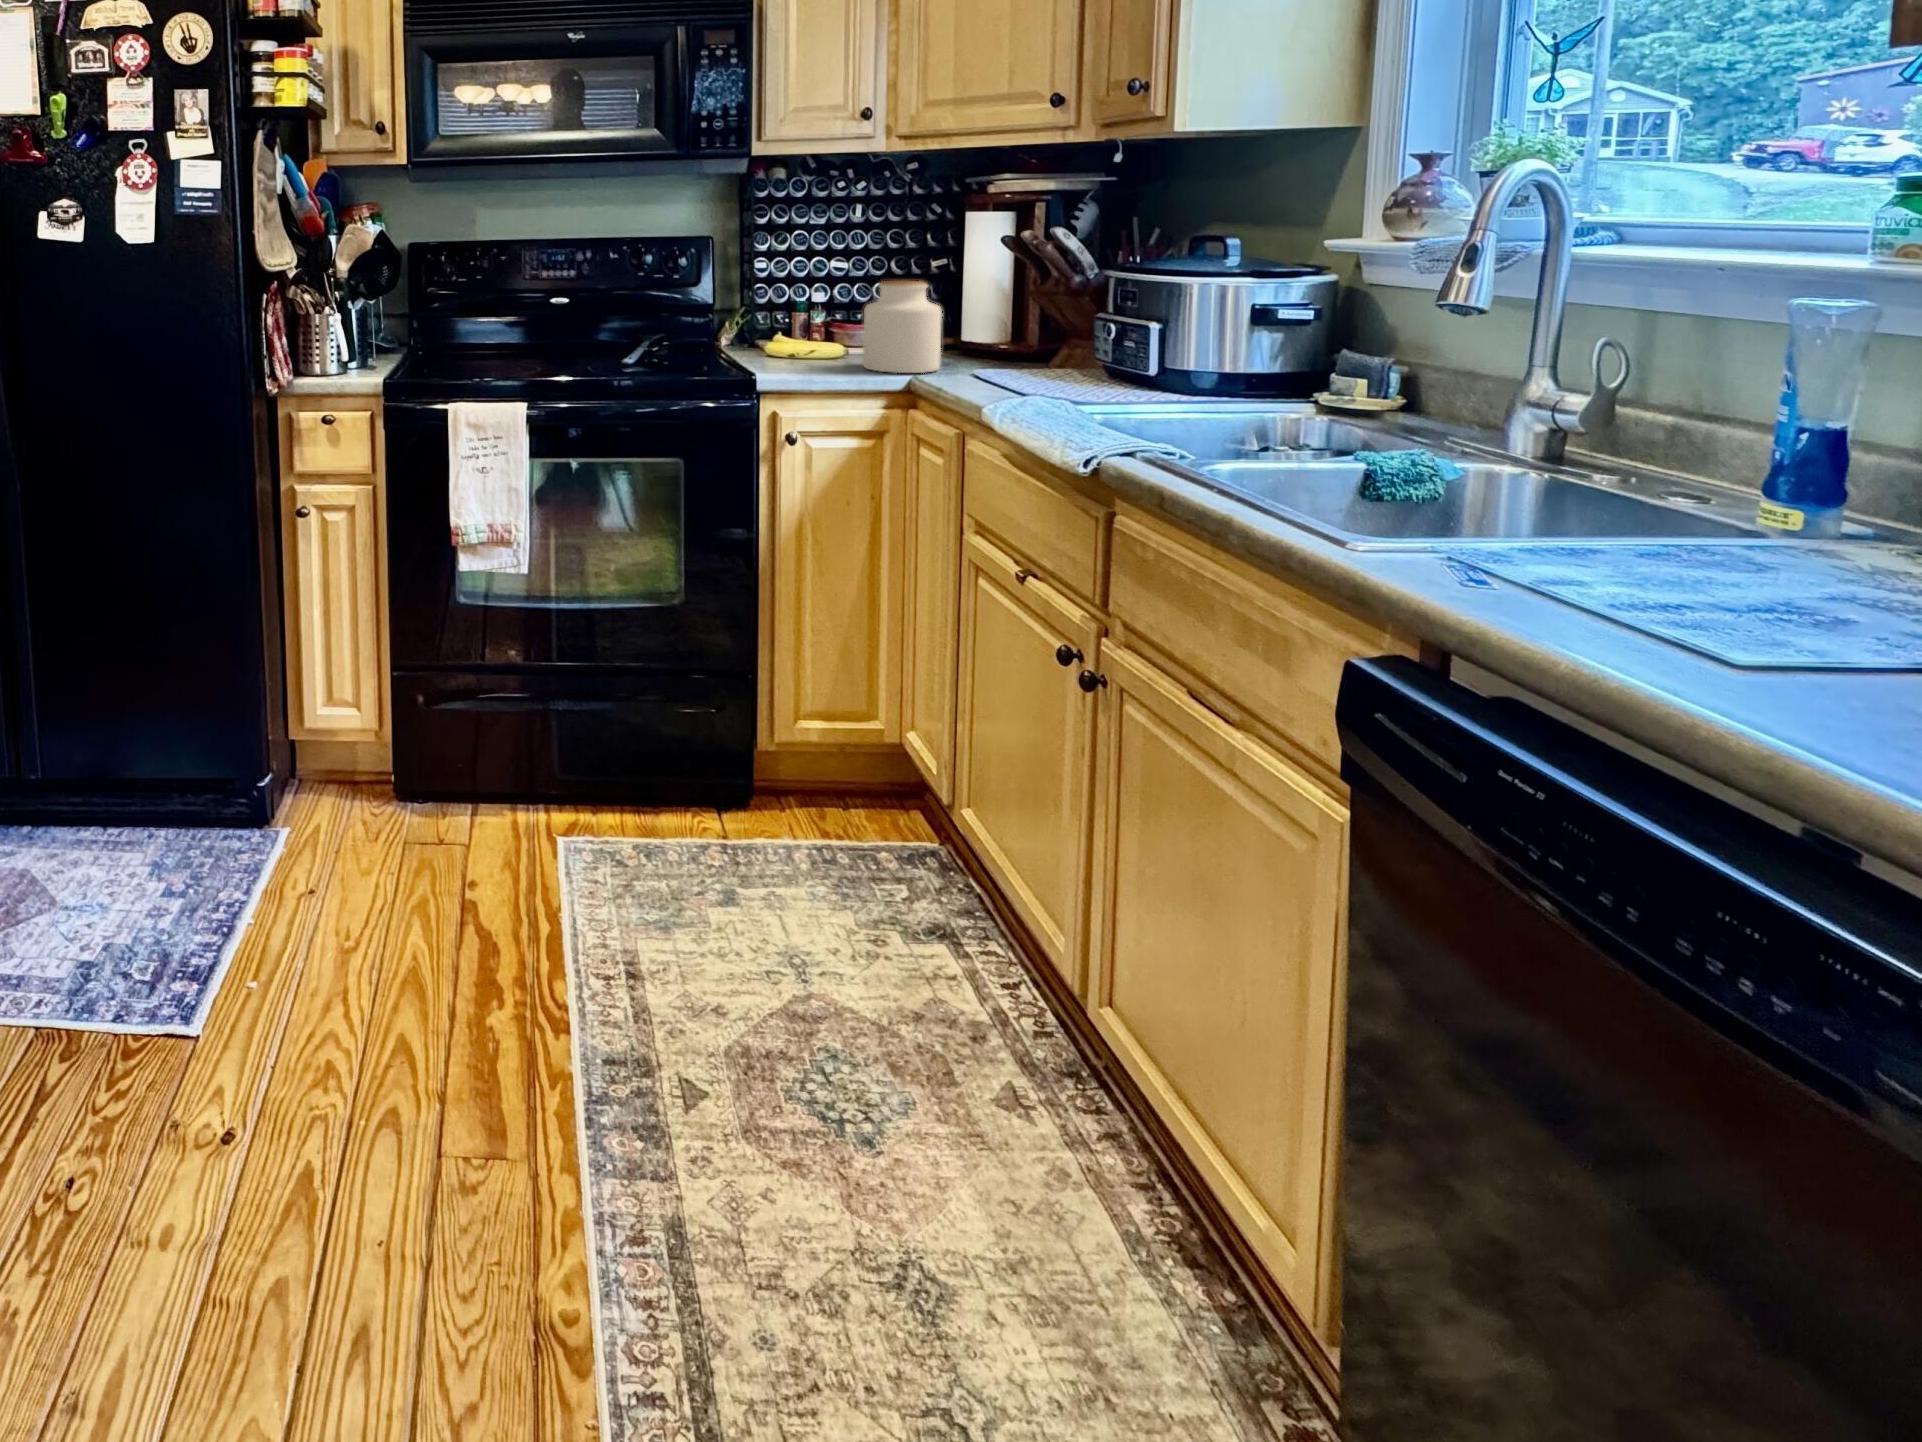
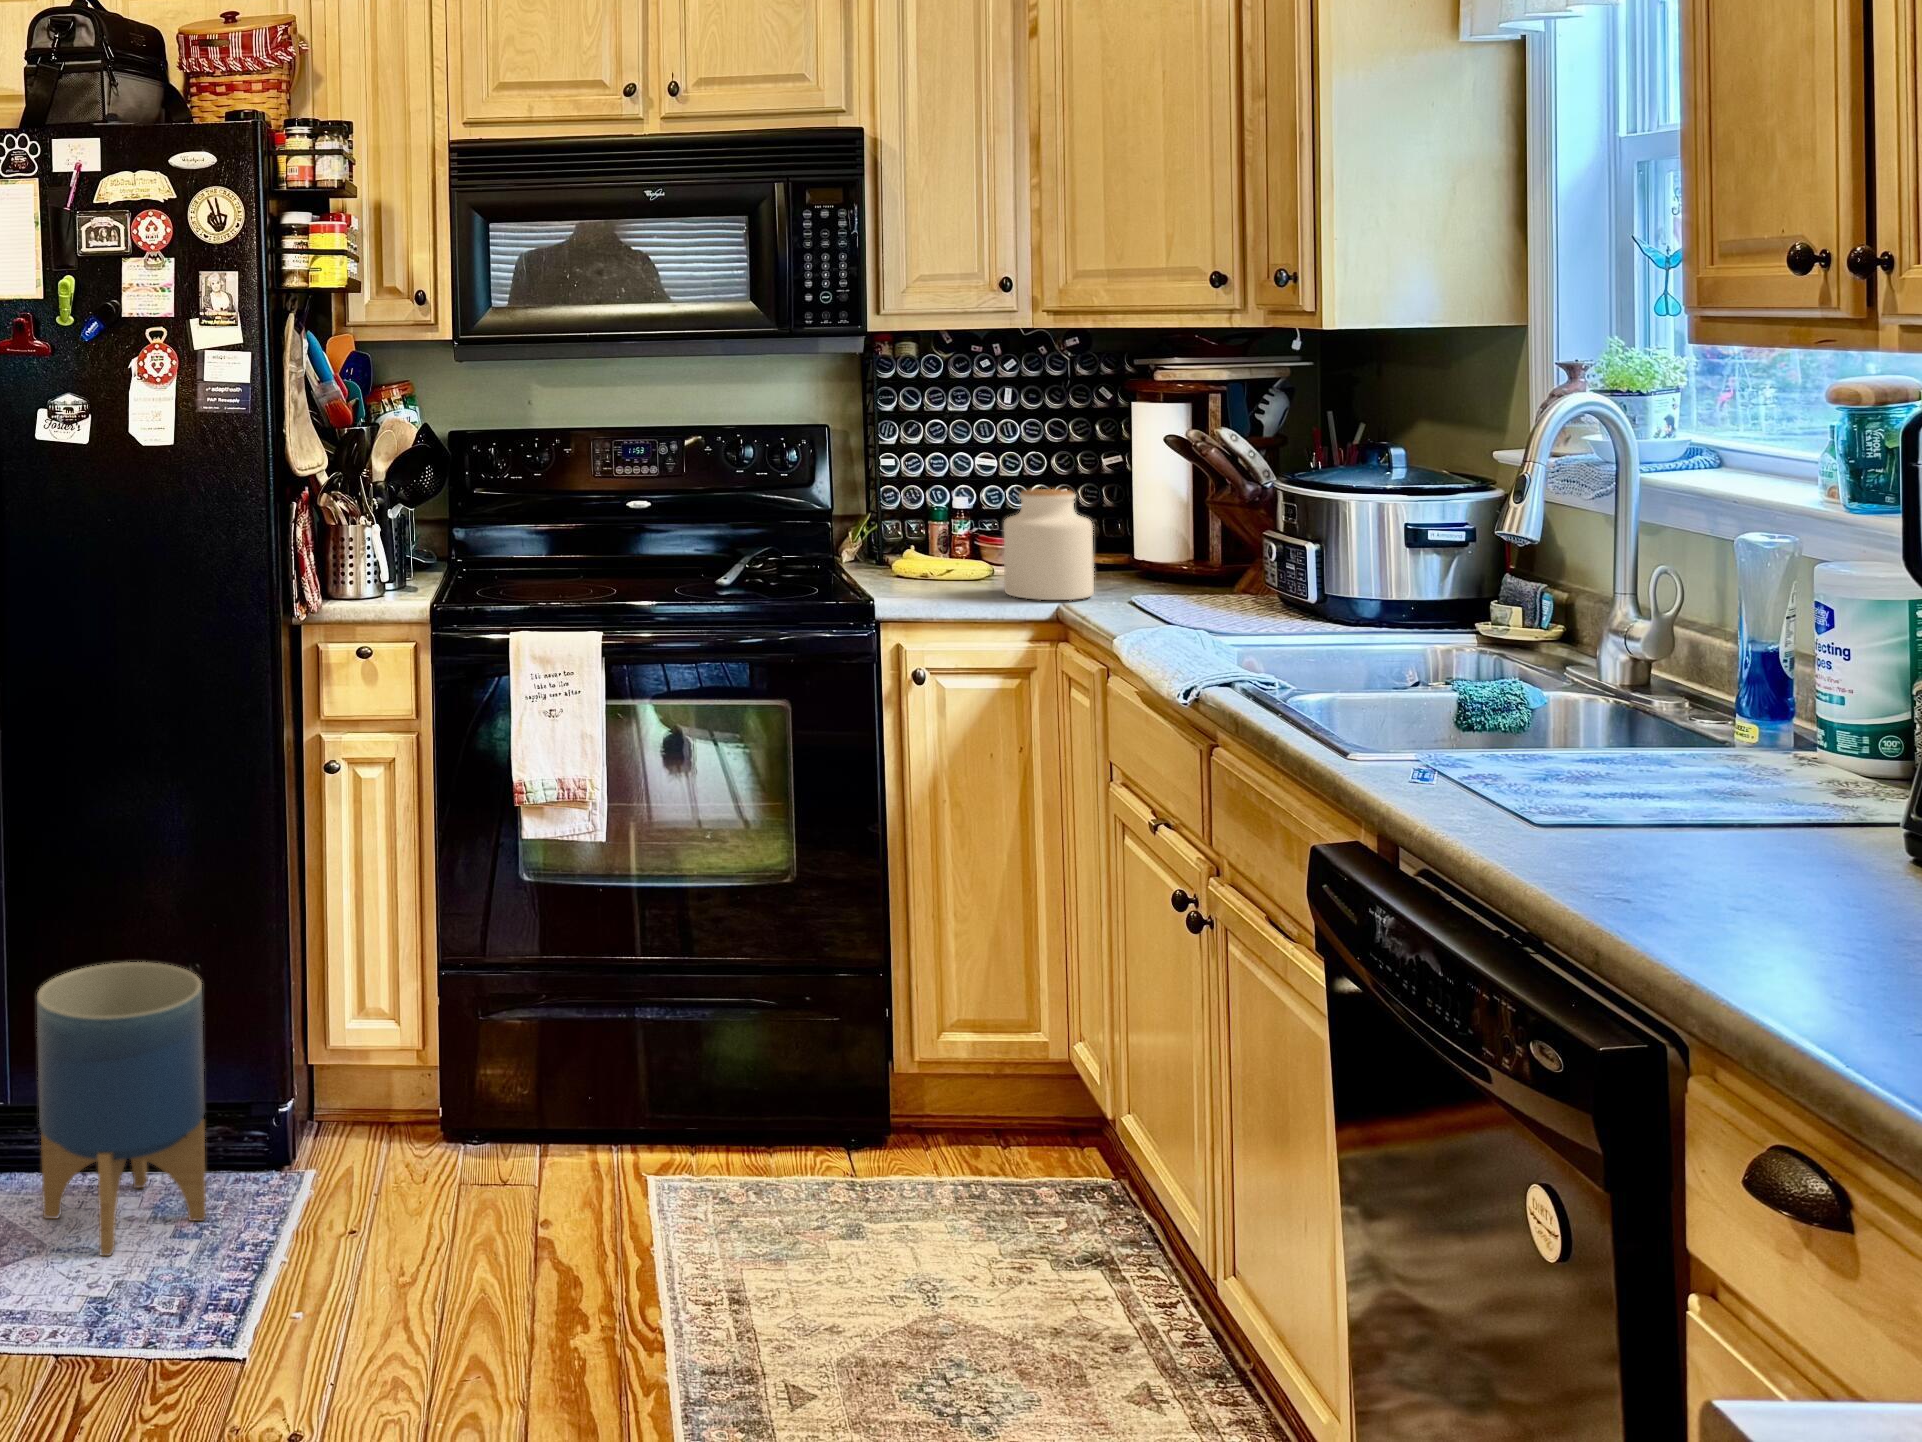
planter: none [45,668,193,916] -> present [37,962,206,1256]

